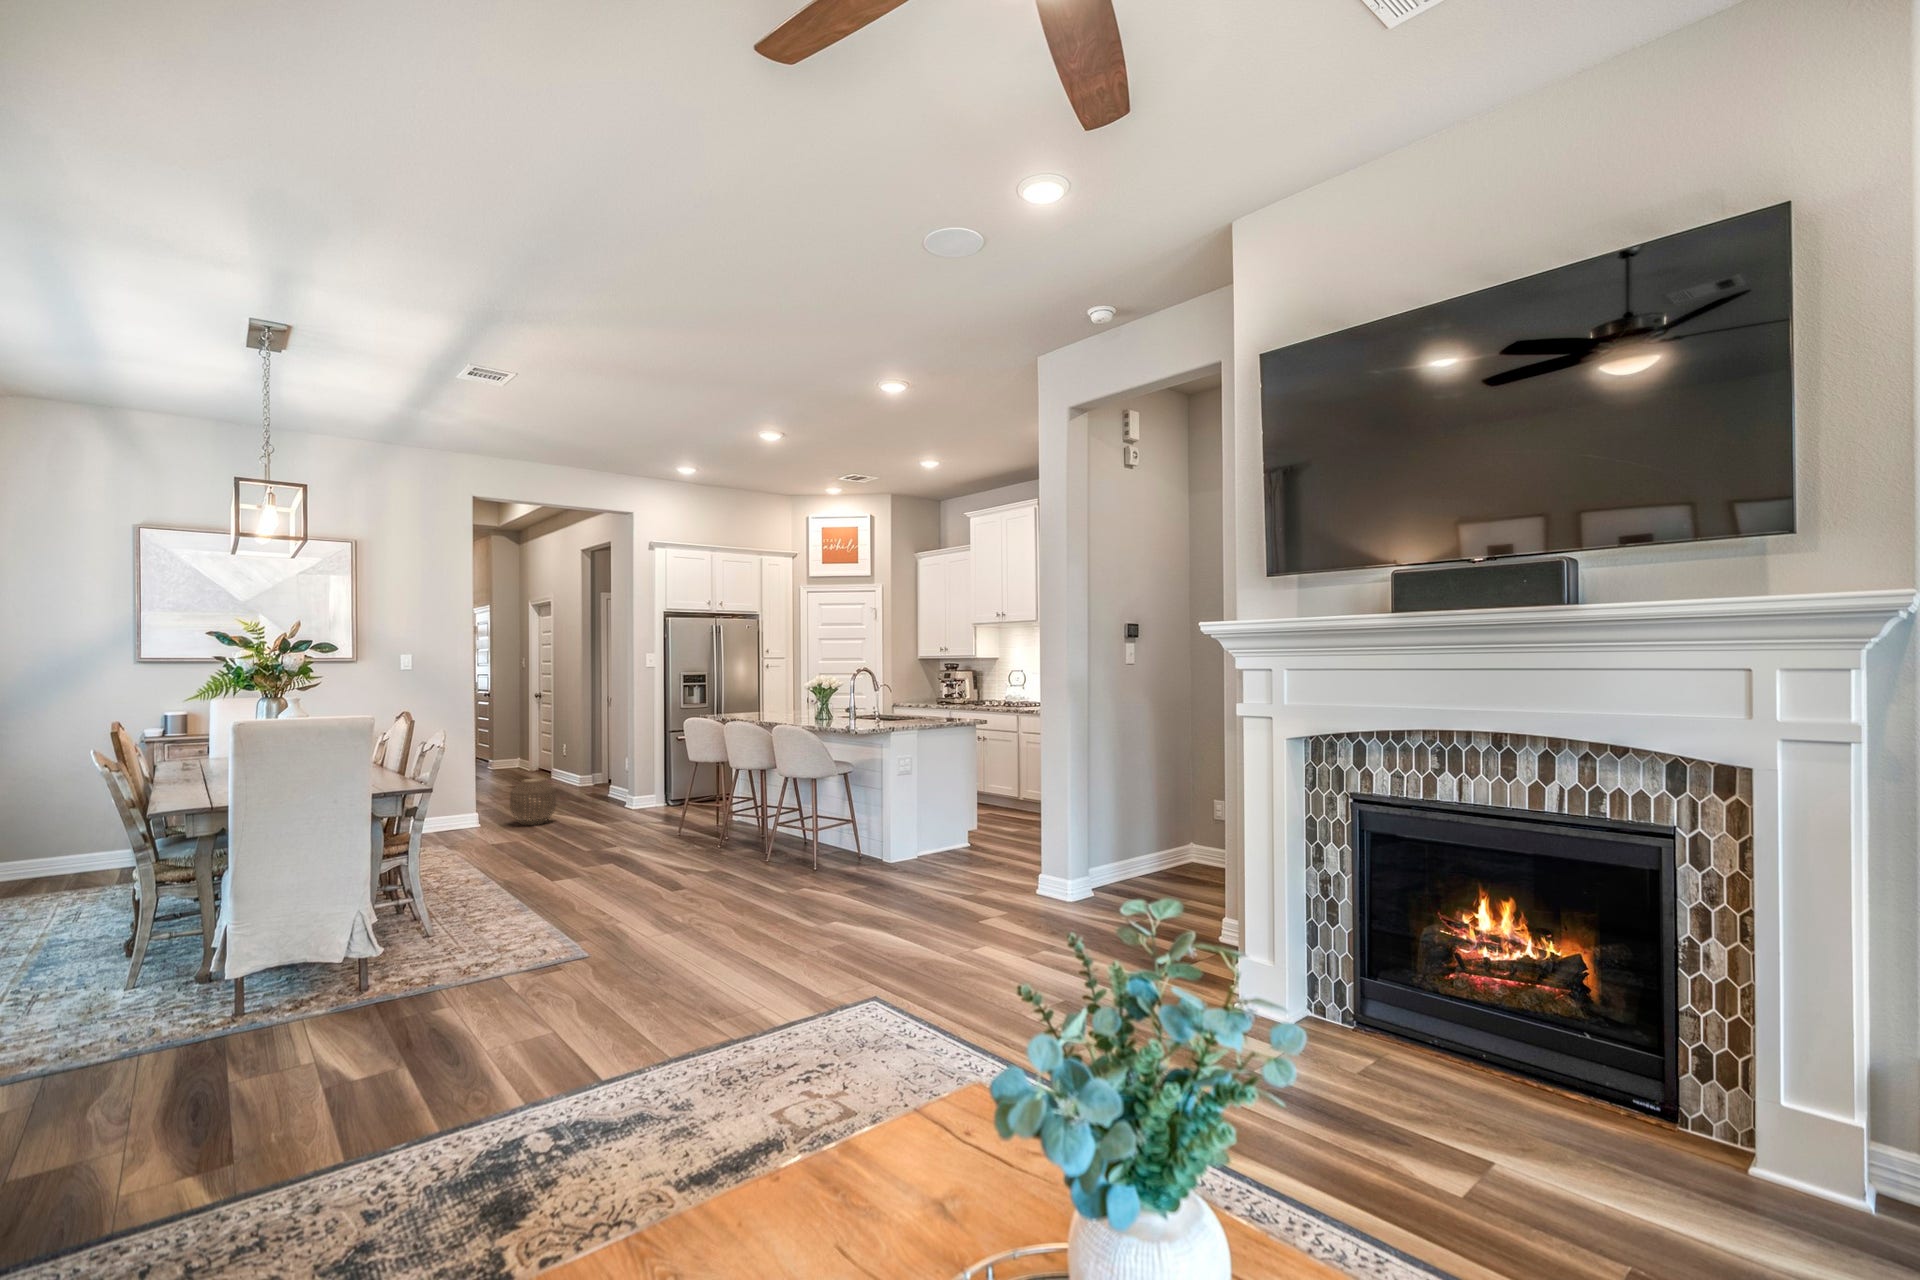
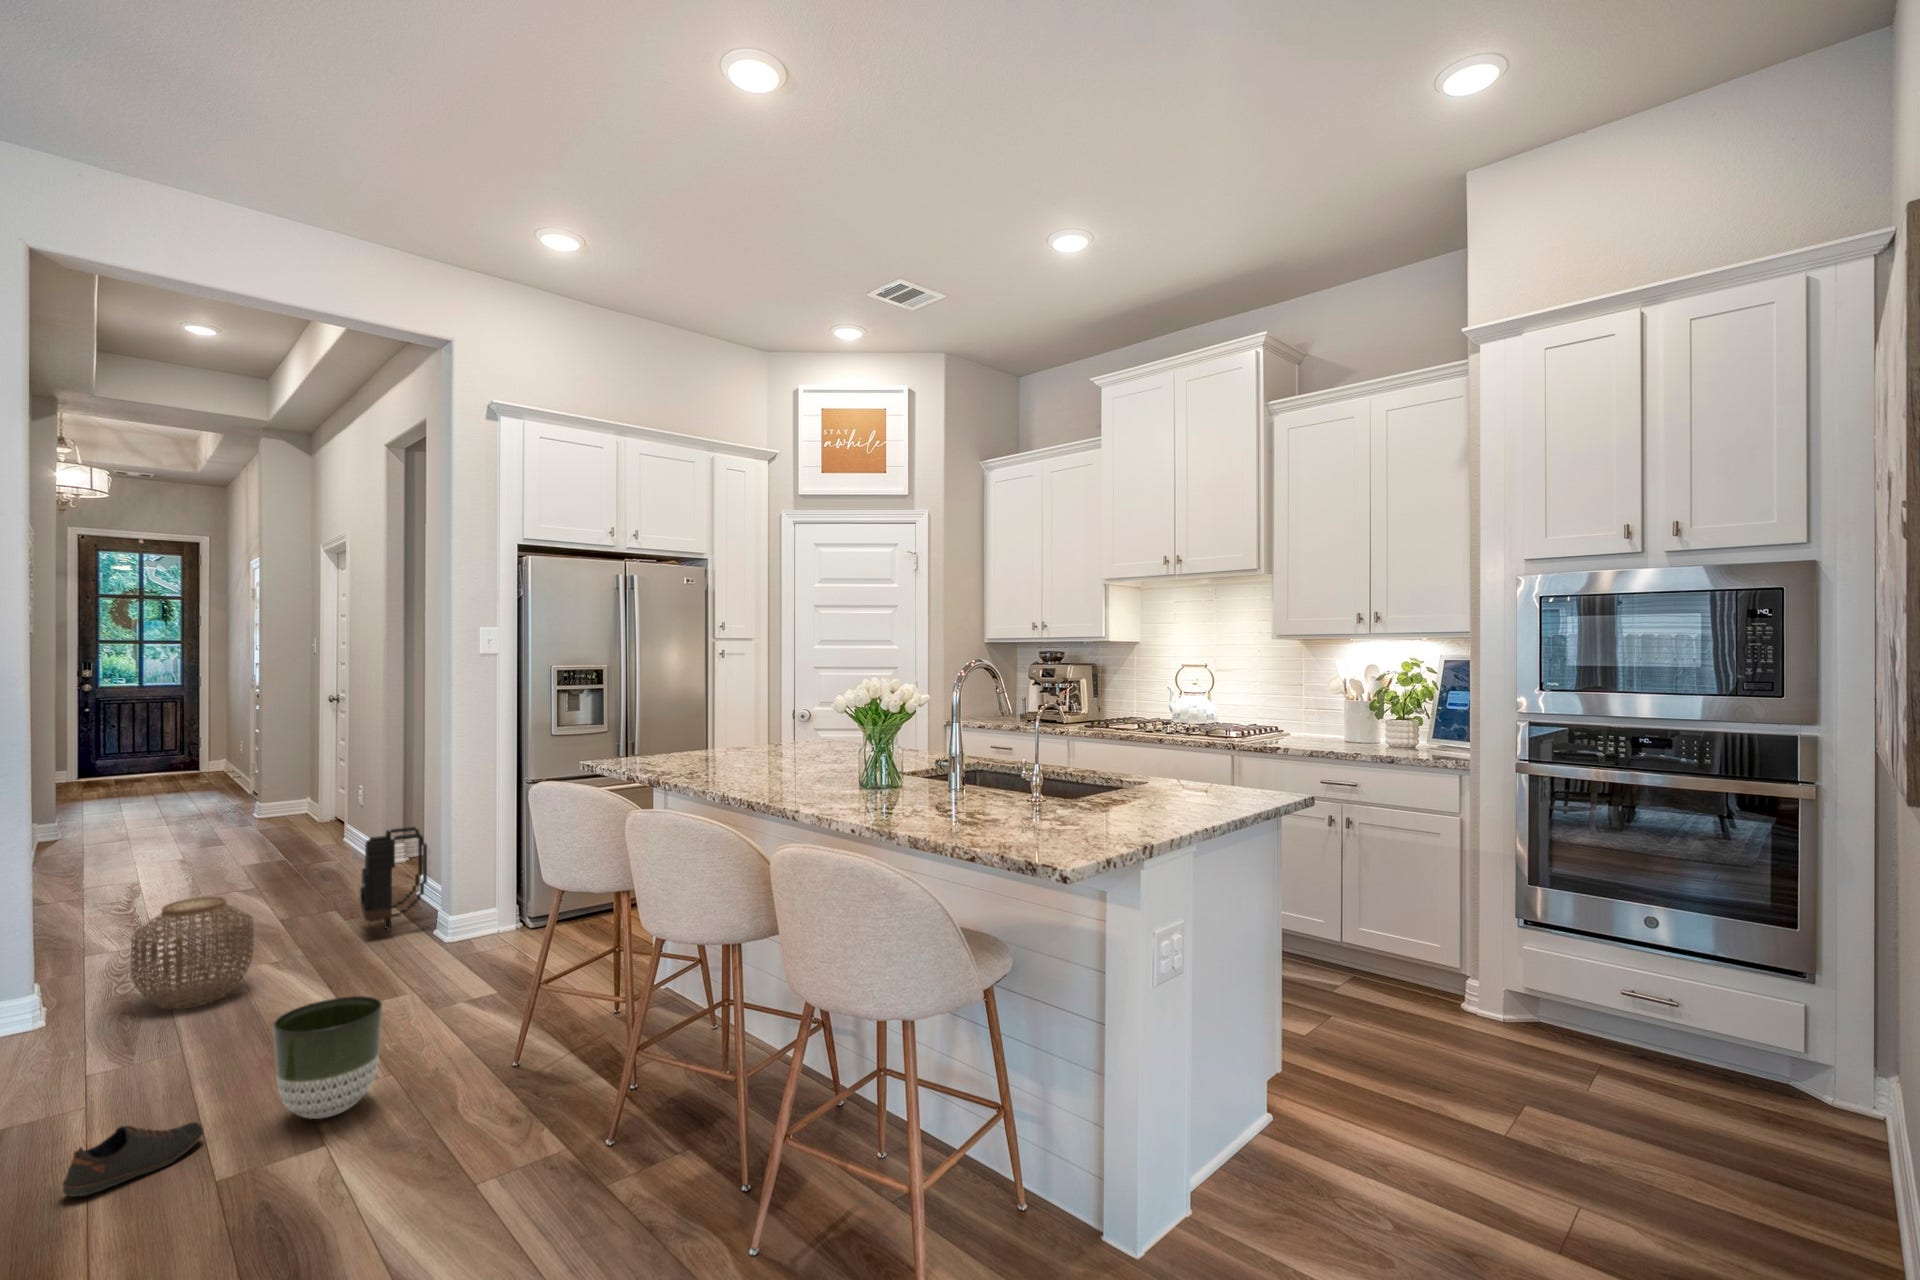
backpack: none [588,755,623,805] -> present [359,827,427,932]
planter: none [595,804,632,845] -> present [273,996,382,1119]
shoe: none [537,837,574,856] -> present [63,1122,204,1197]

